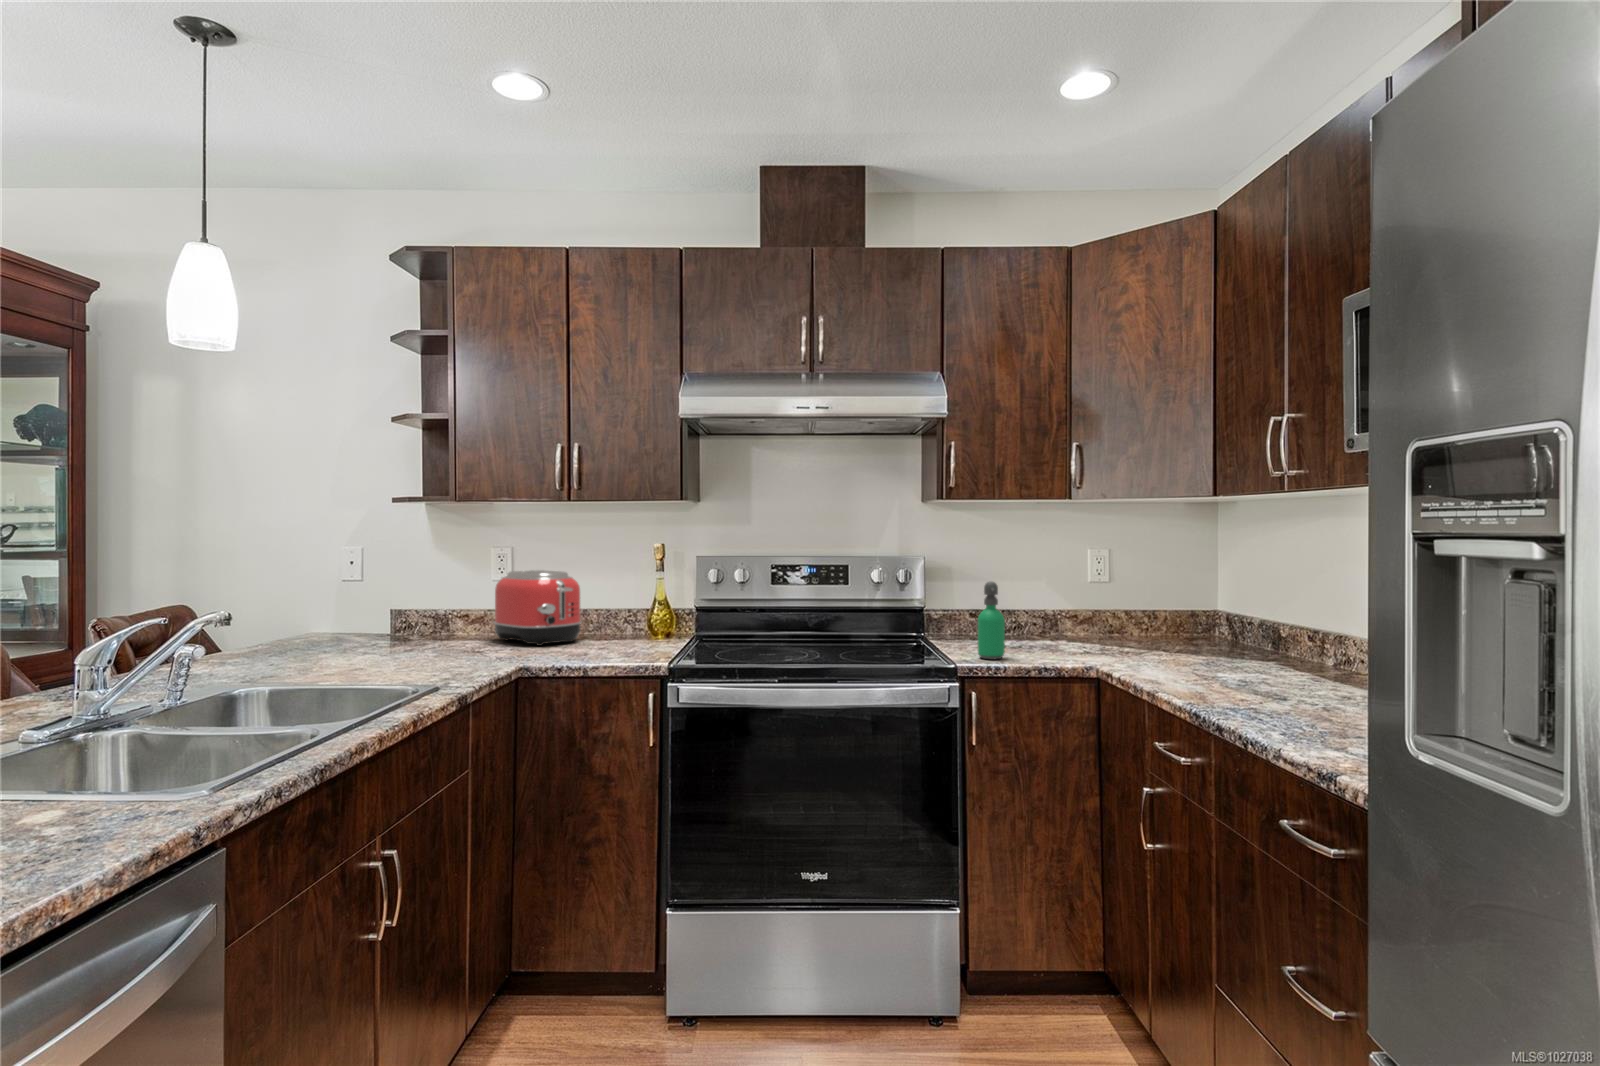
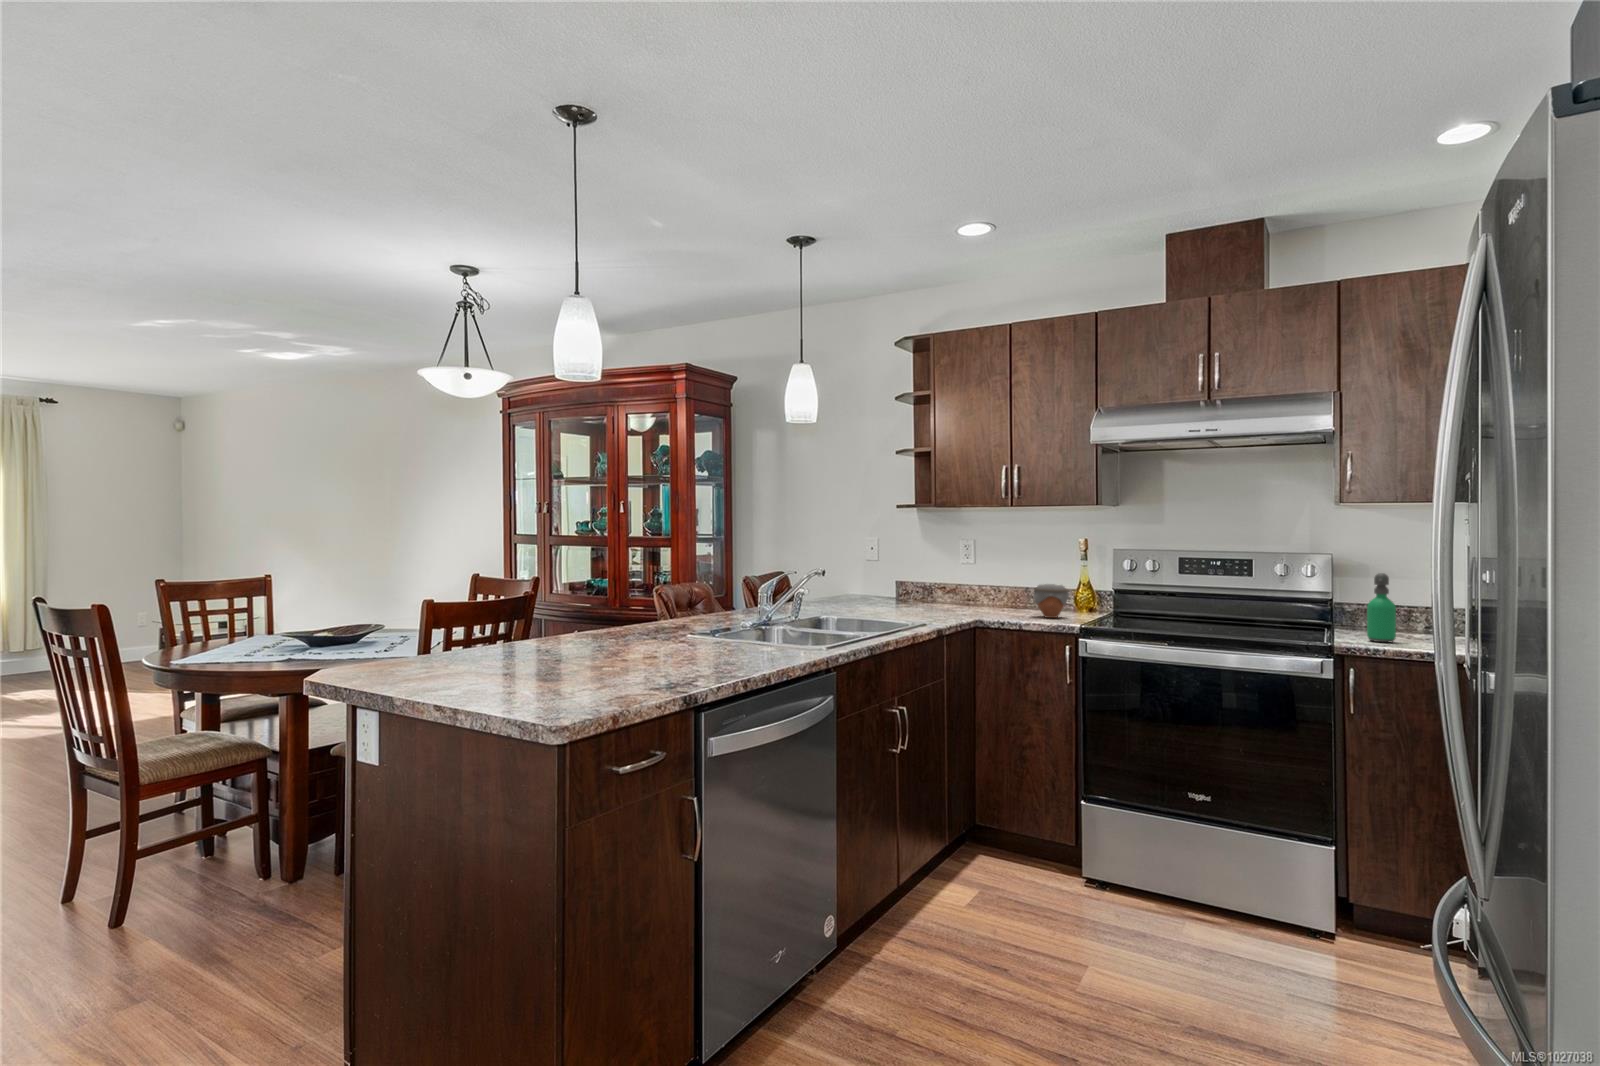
toaster: present [494,570,581,646] -> none [961,557,1024,611]
jar: none [598,607,647,653] -> present [1033,584,1070,618]

